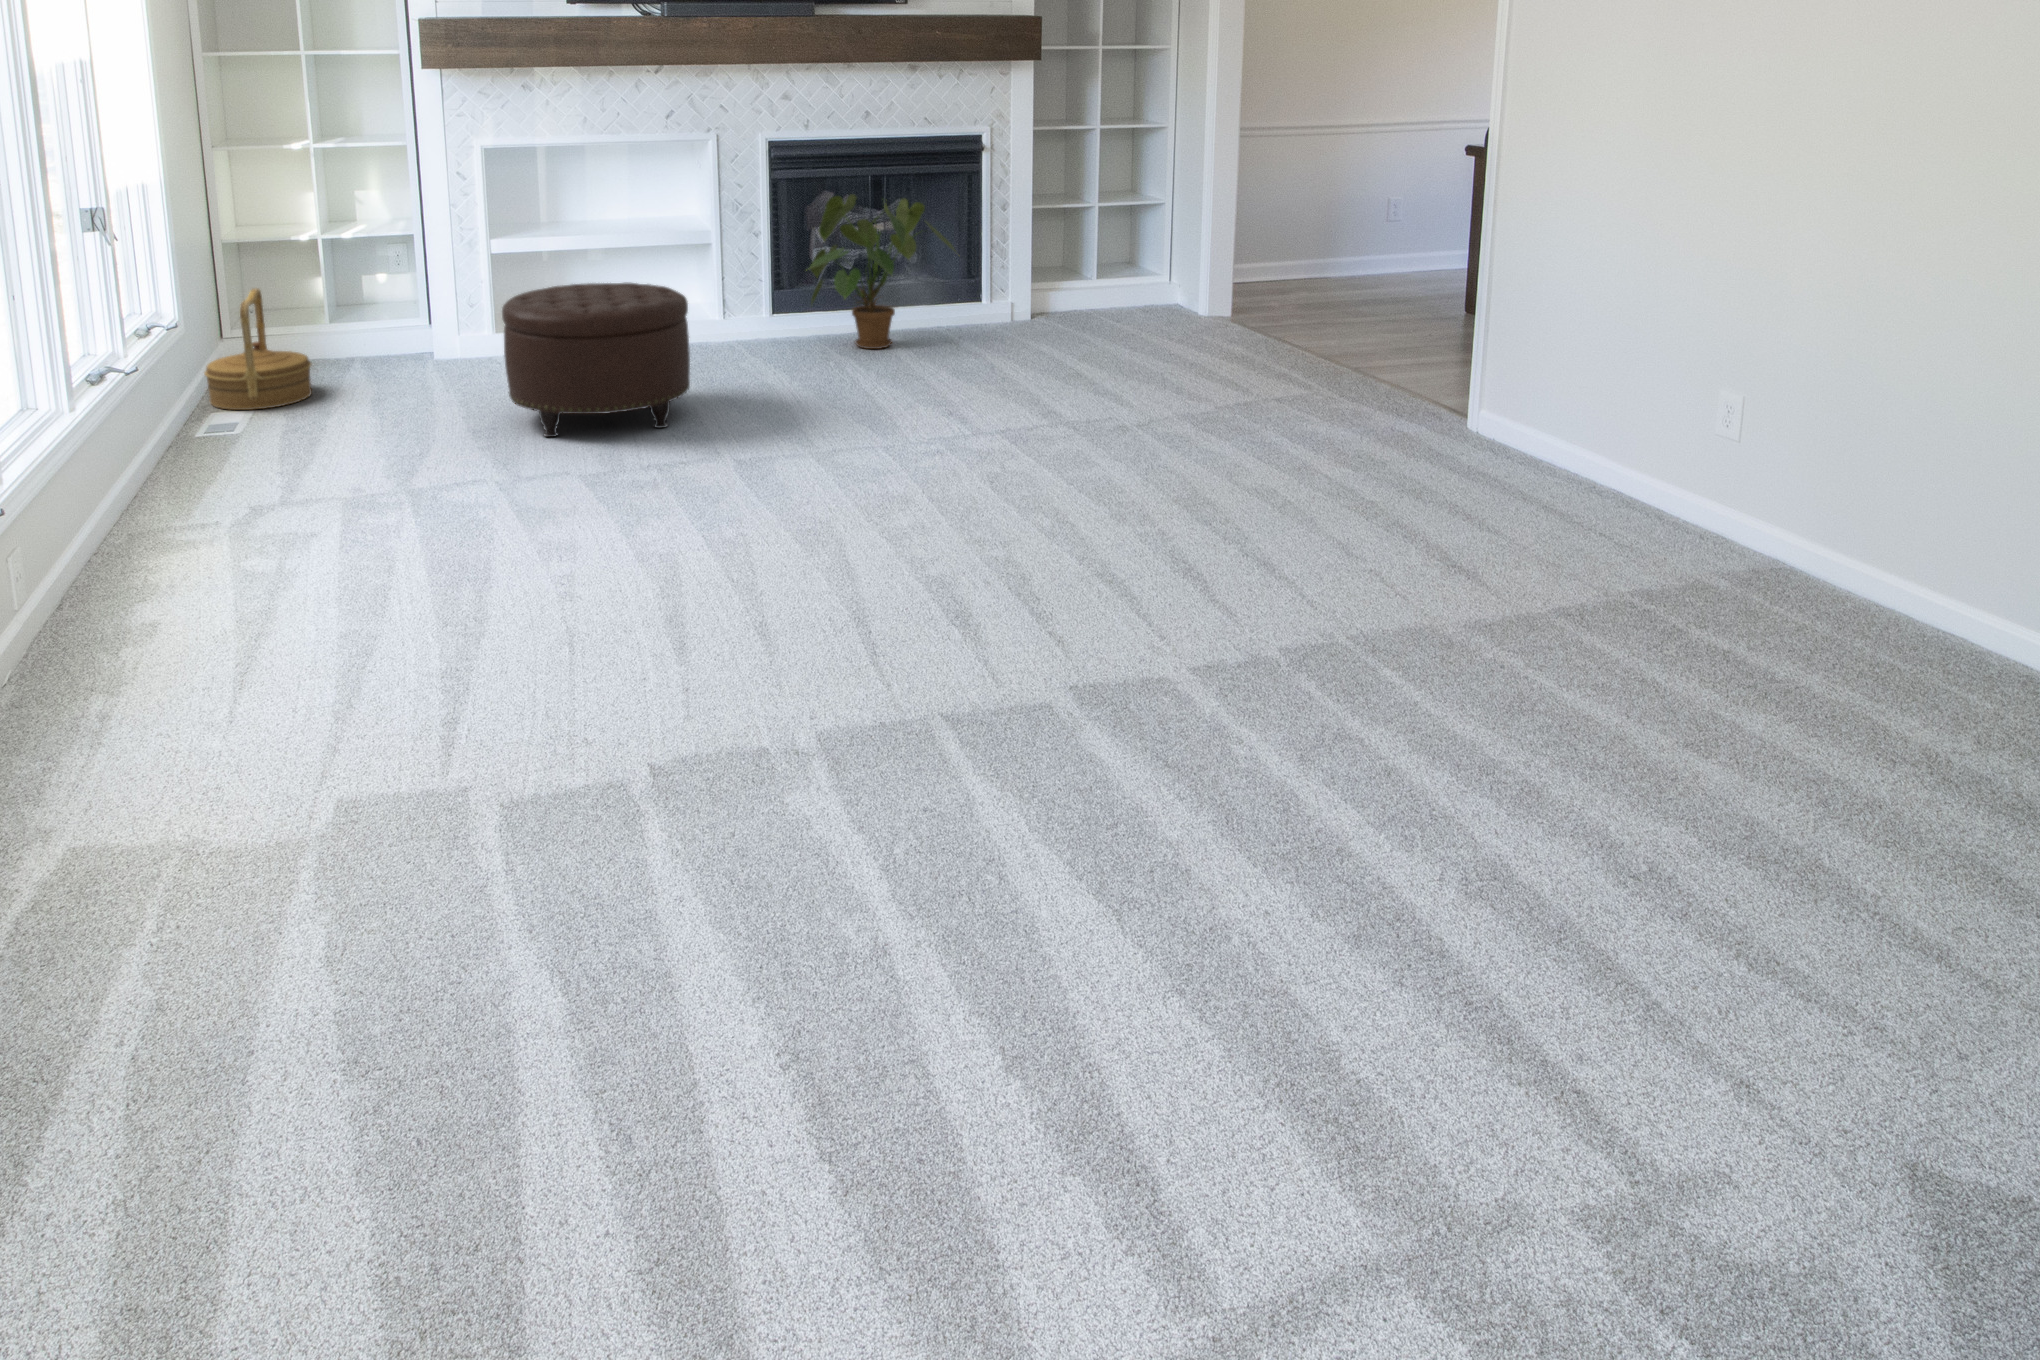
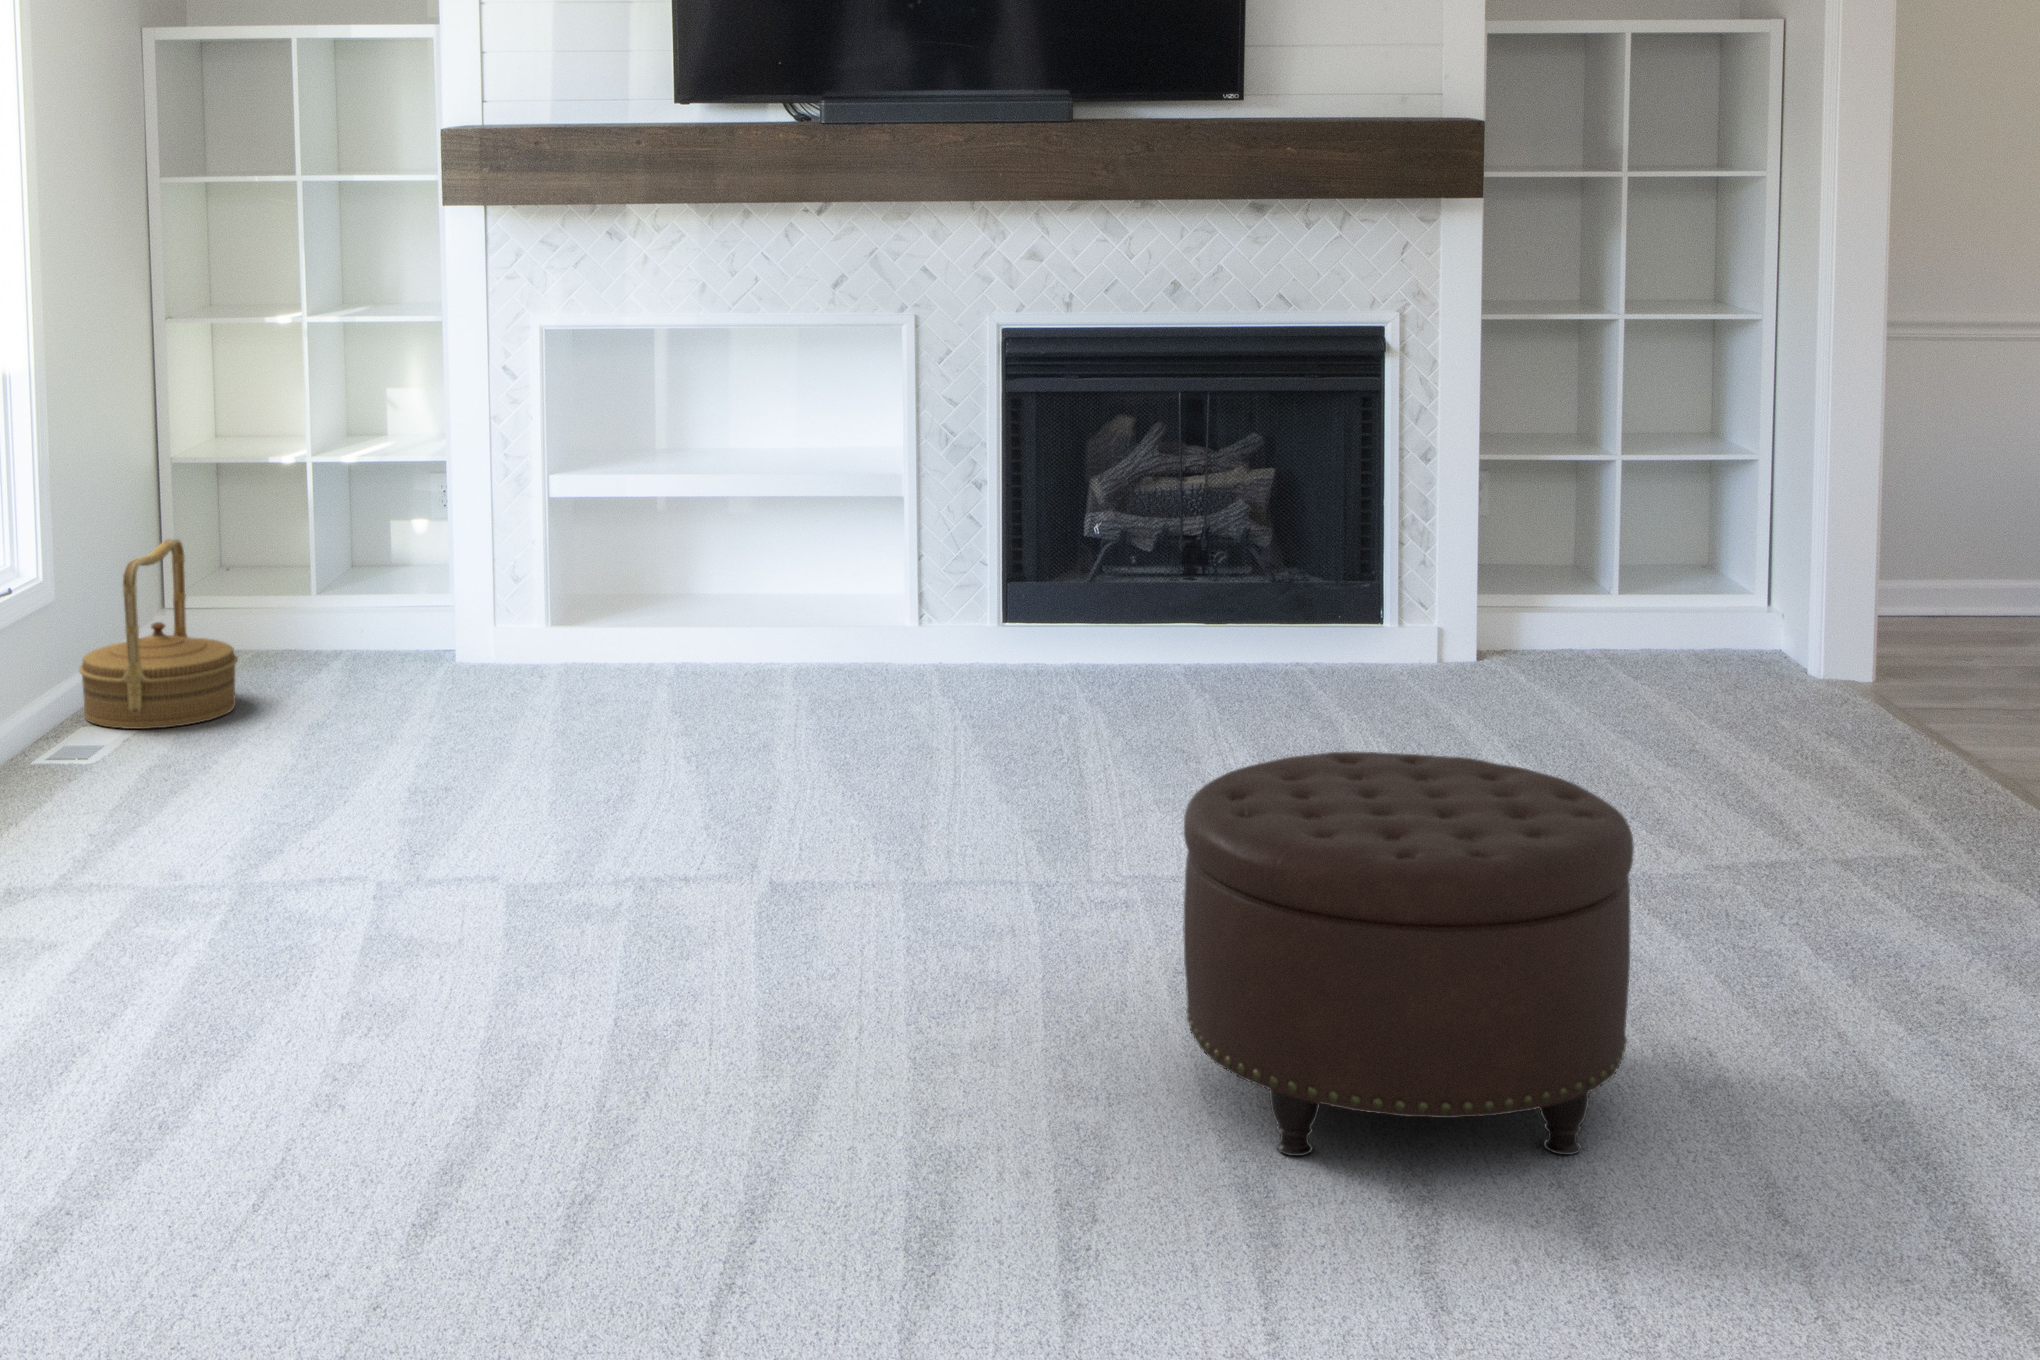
house plant: present [810,194,954,349] -> none [1042,423,1323,696]
ottoman: present [502,283,690,437] -> present [1183,752,1634,1156]

